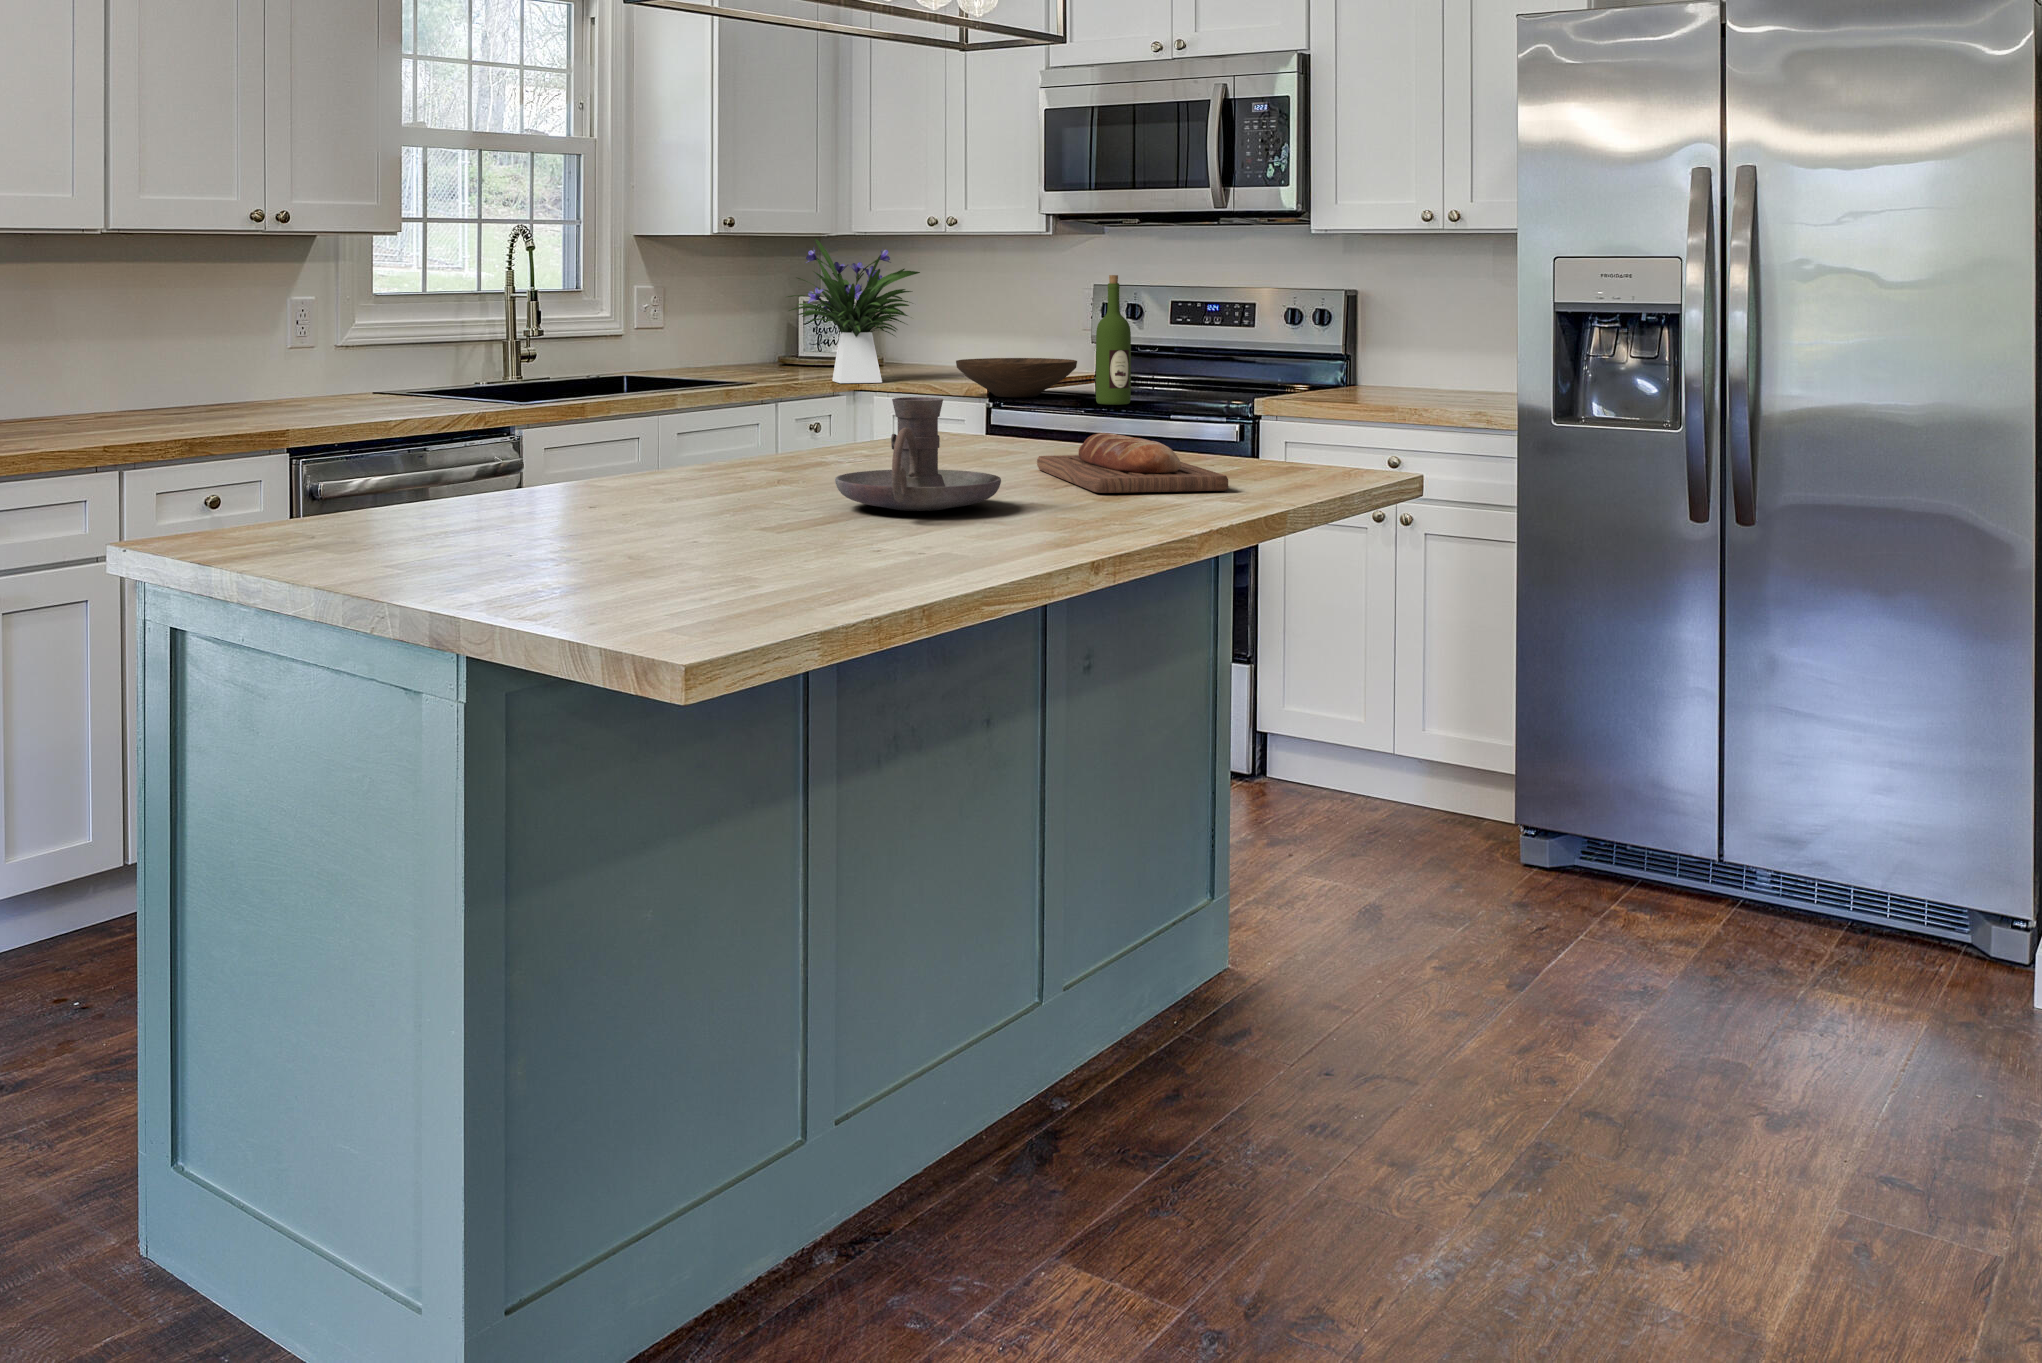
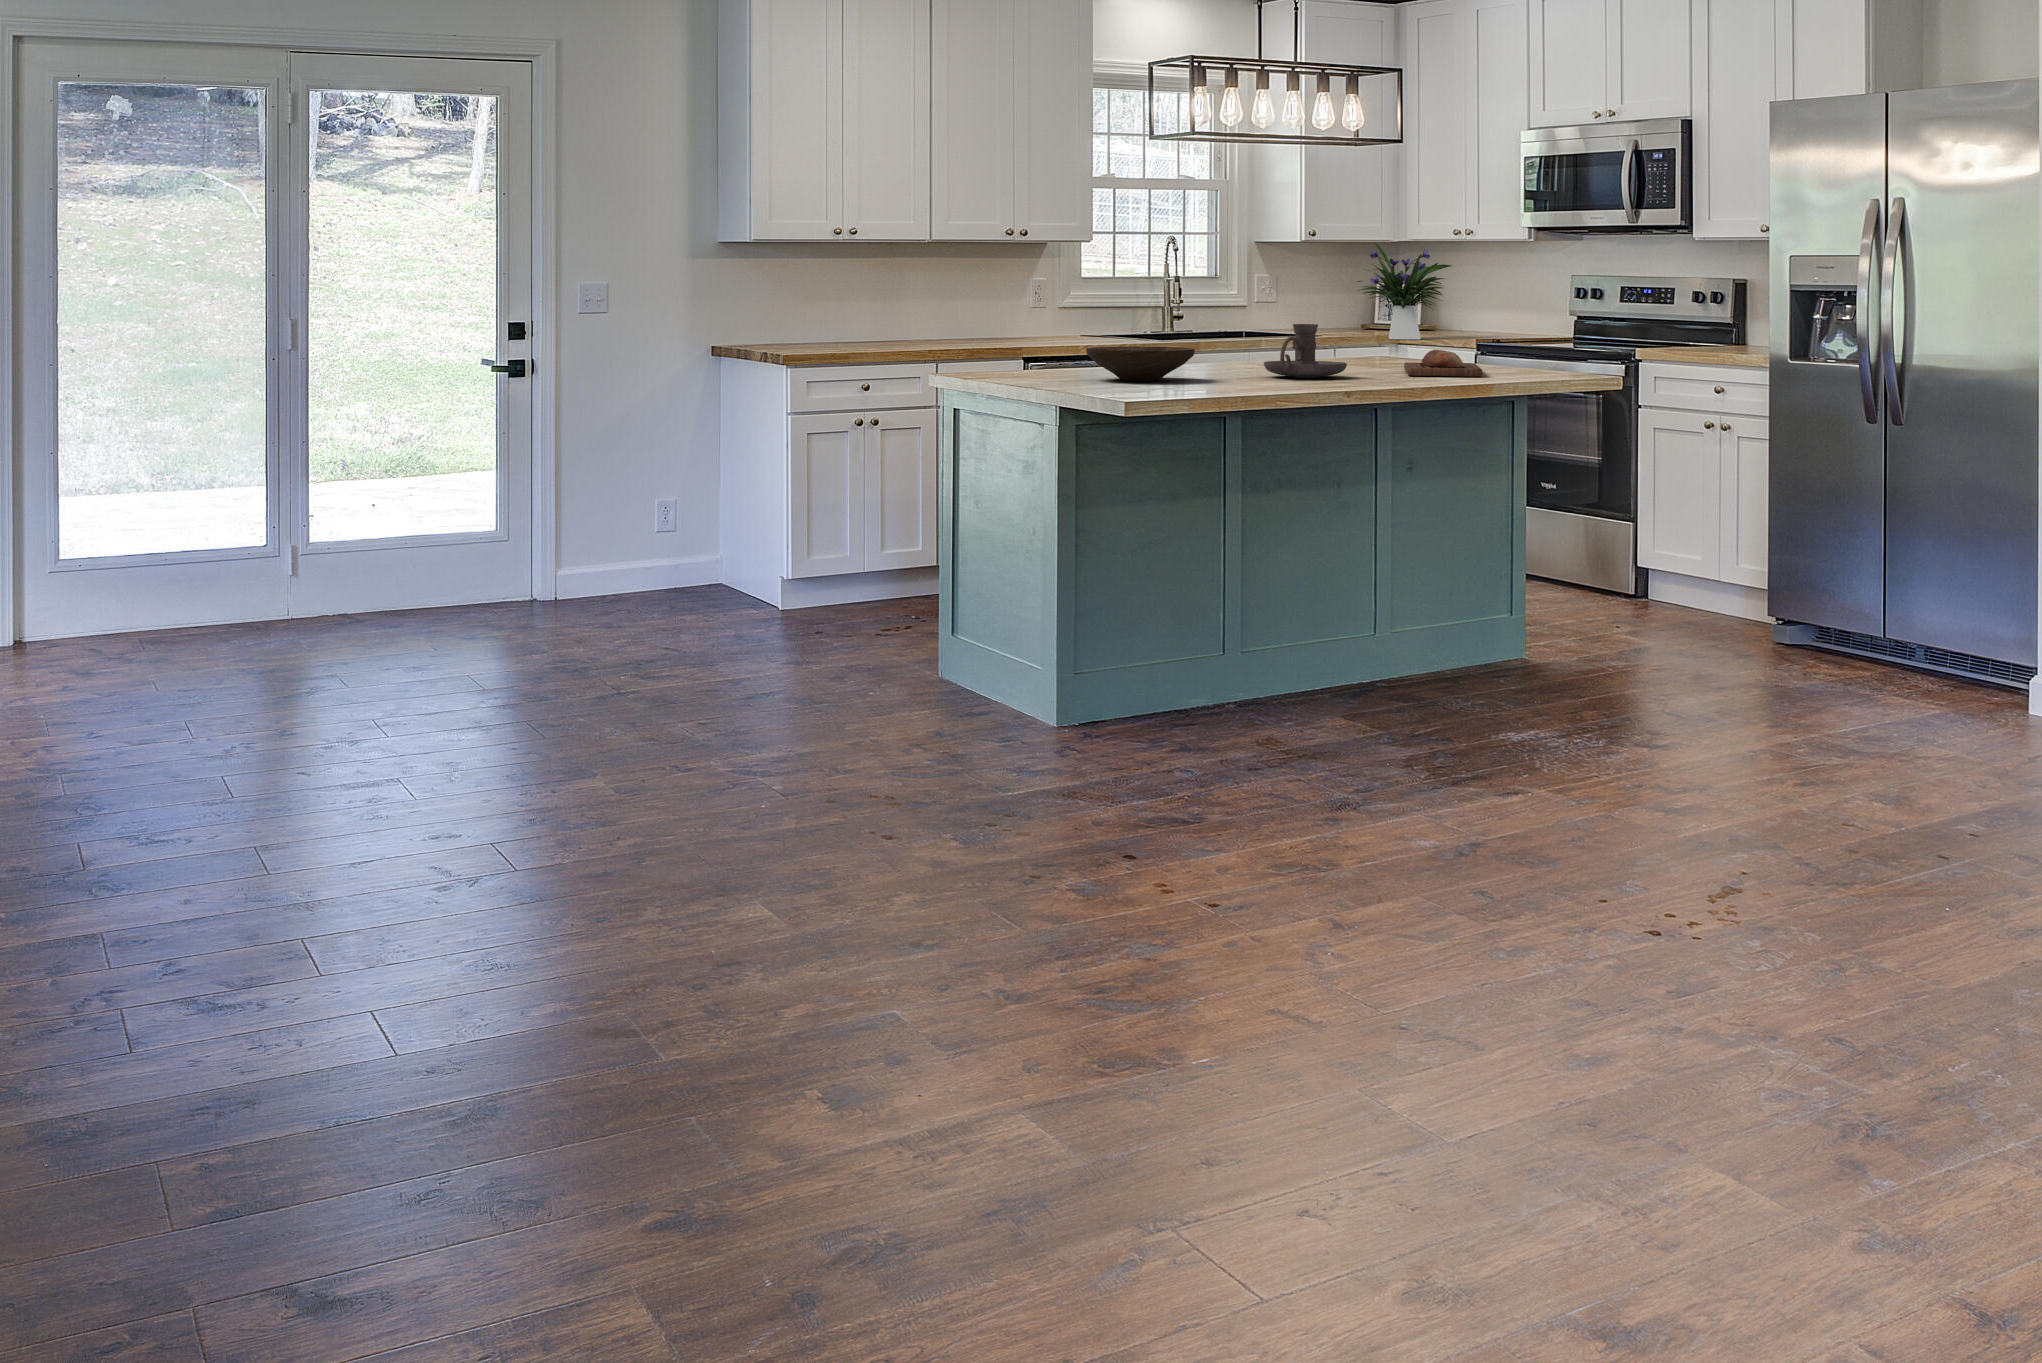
wine bottle: present [1096,275,1131,405] -> none [1533,267,1557,351]
wooden bowl: present [956,358,1077,397] -> present [1086,346,1195,381]

